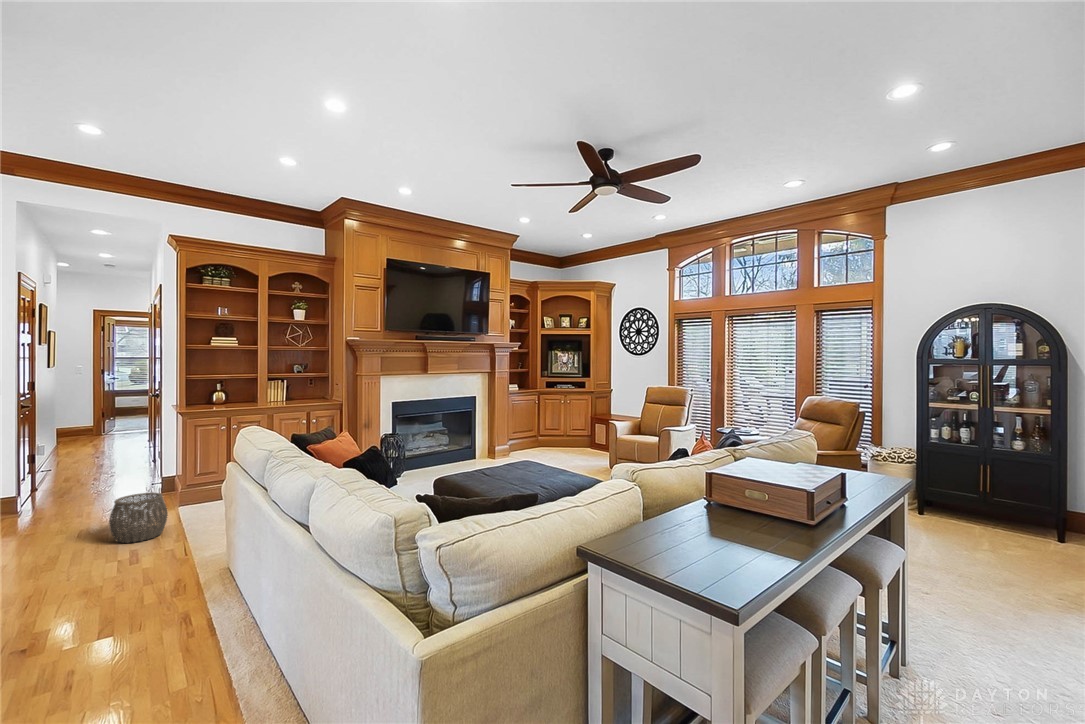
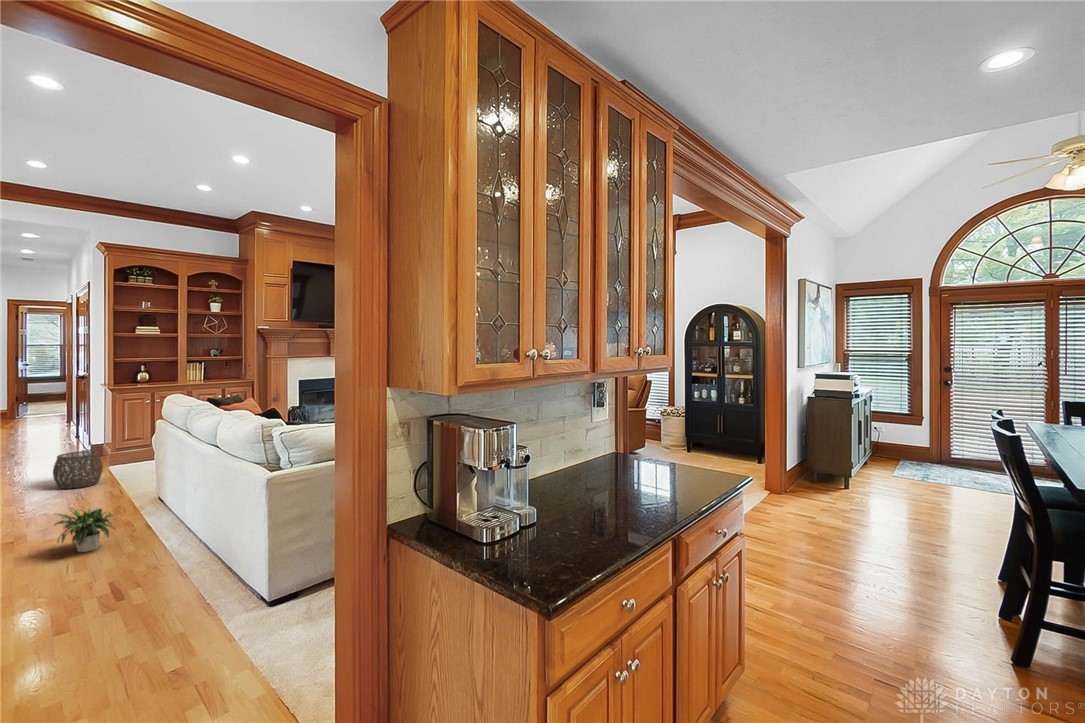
potted plant: none [64,602,168,674] -> present [54,508,116,552]

